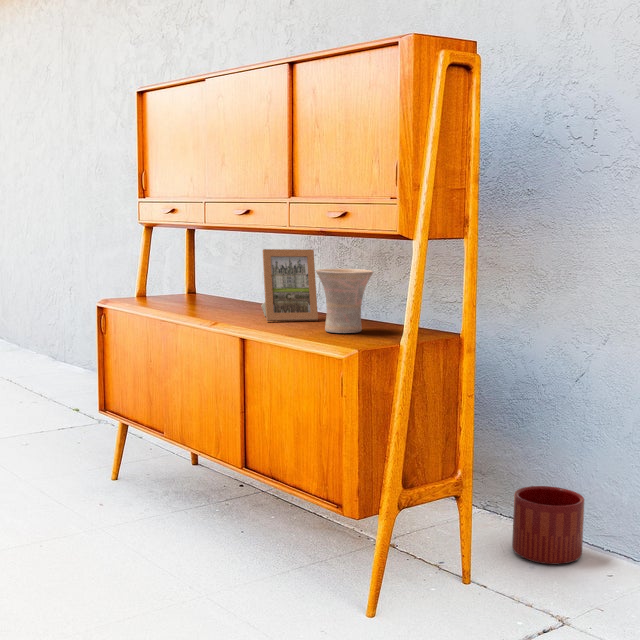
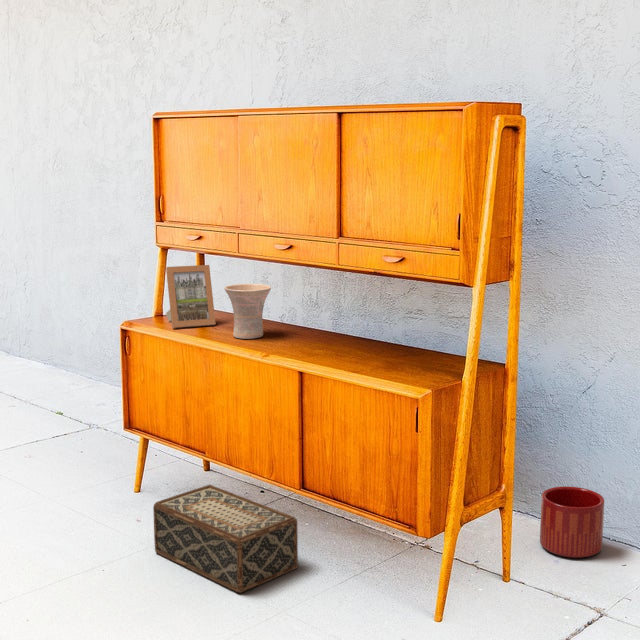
picture frame: present [261,249,318,321] -> present [166,265,216,328]
vase: present [316,269,373,333] -> present [224,284,271,339]
woven basket: none [97,465,236,572] -> present [153,485,298,593]

